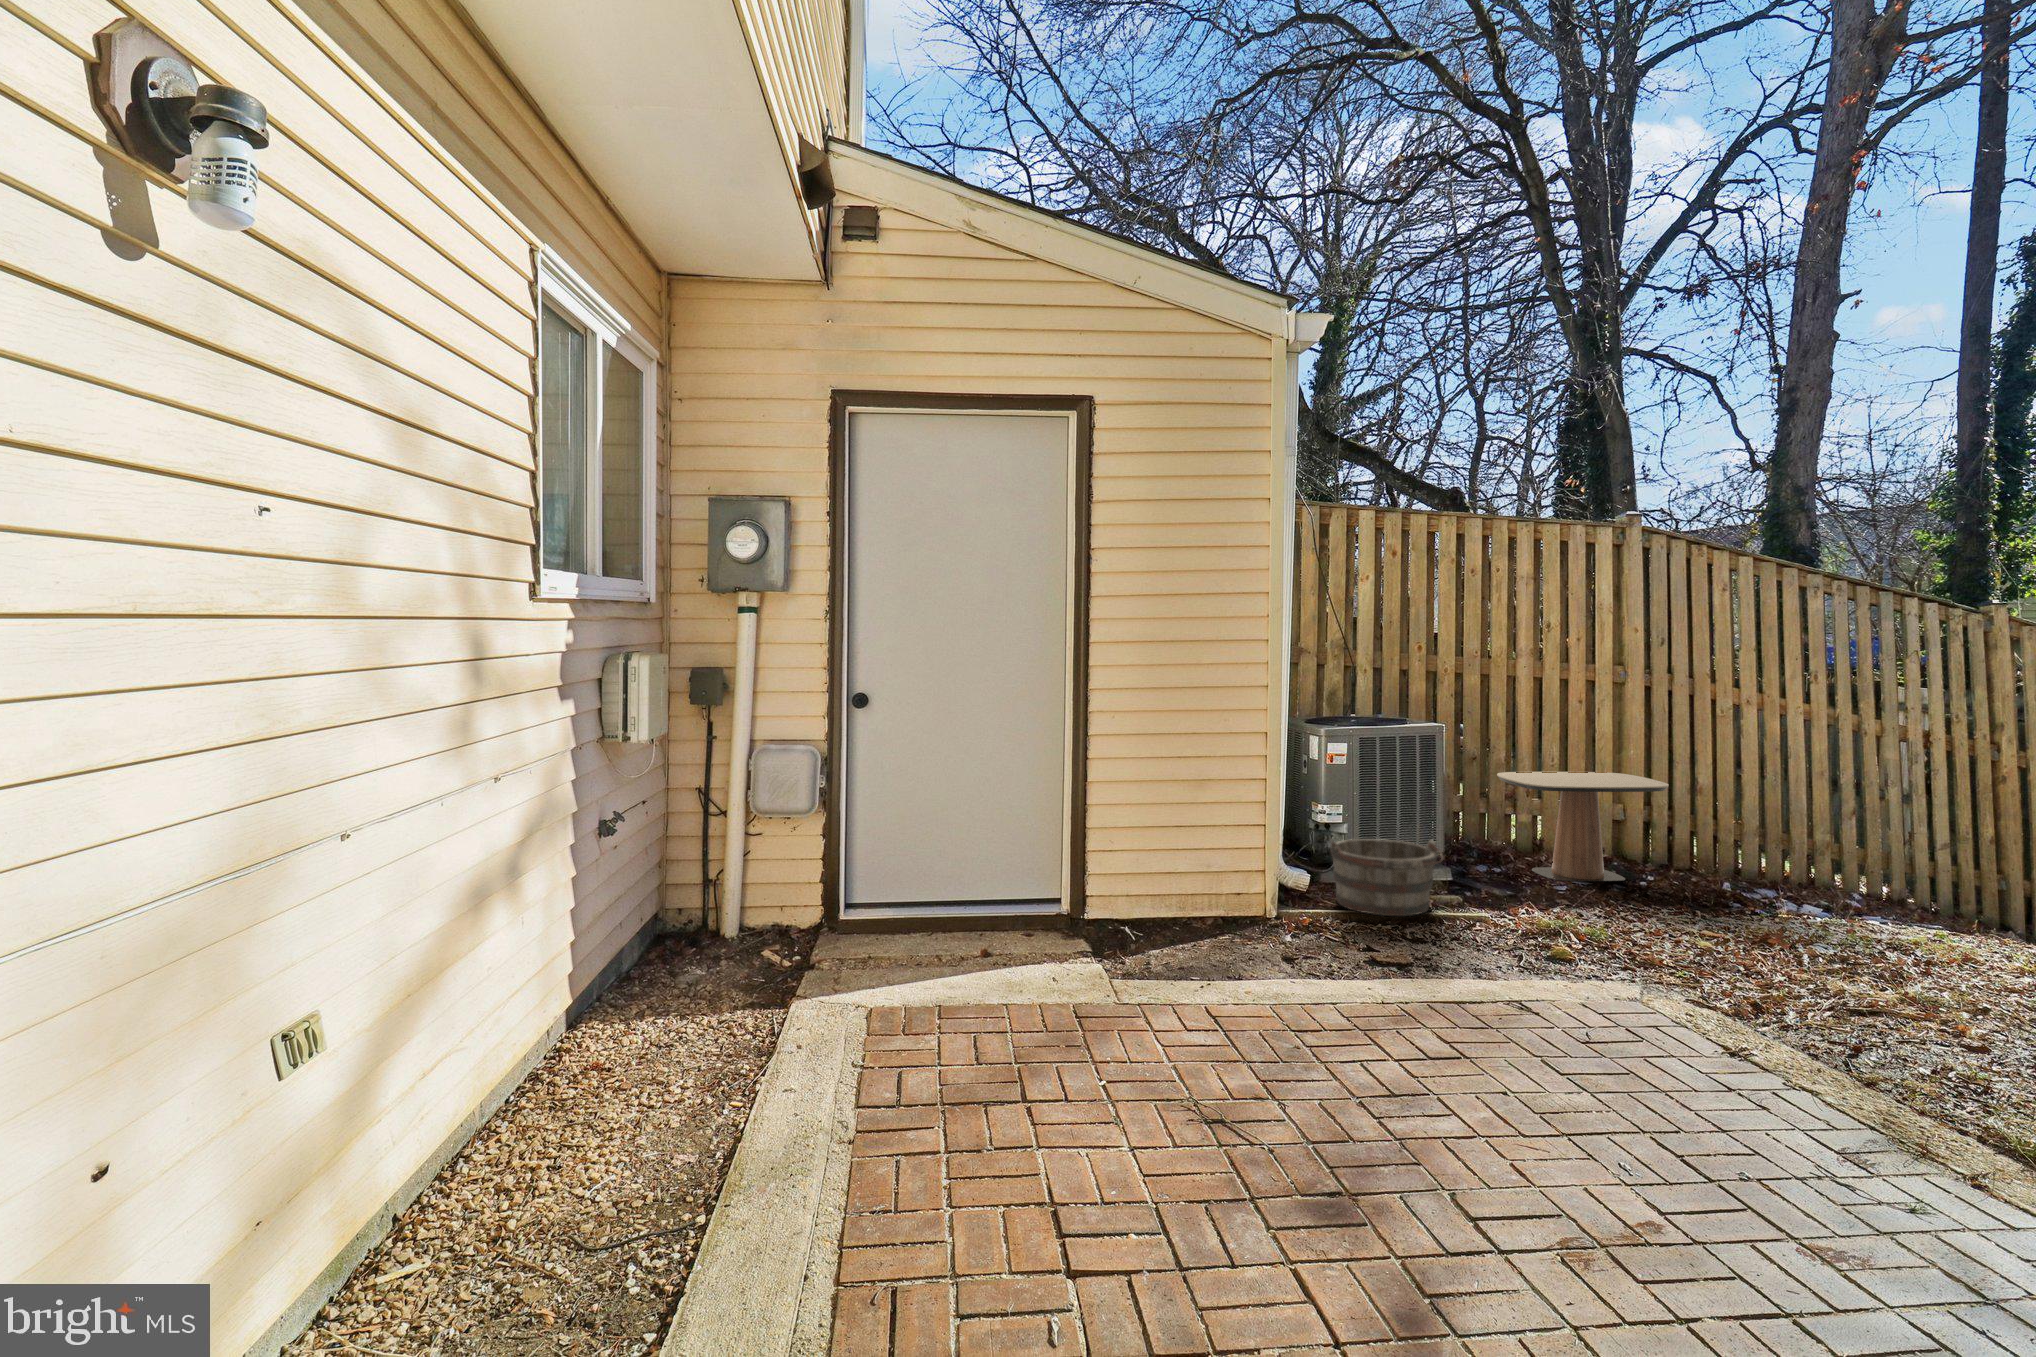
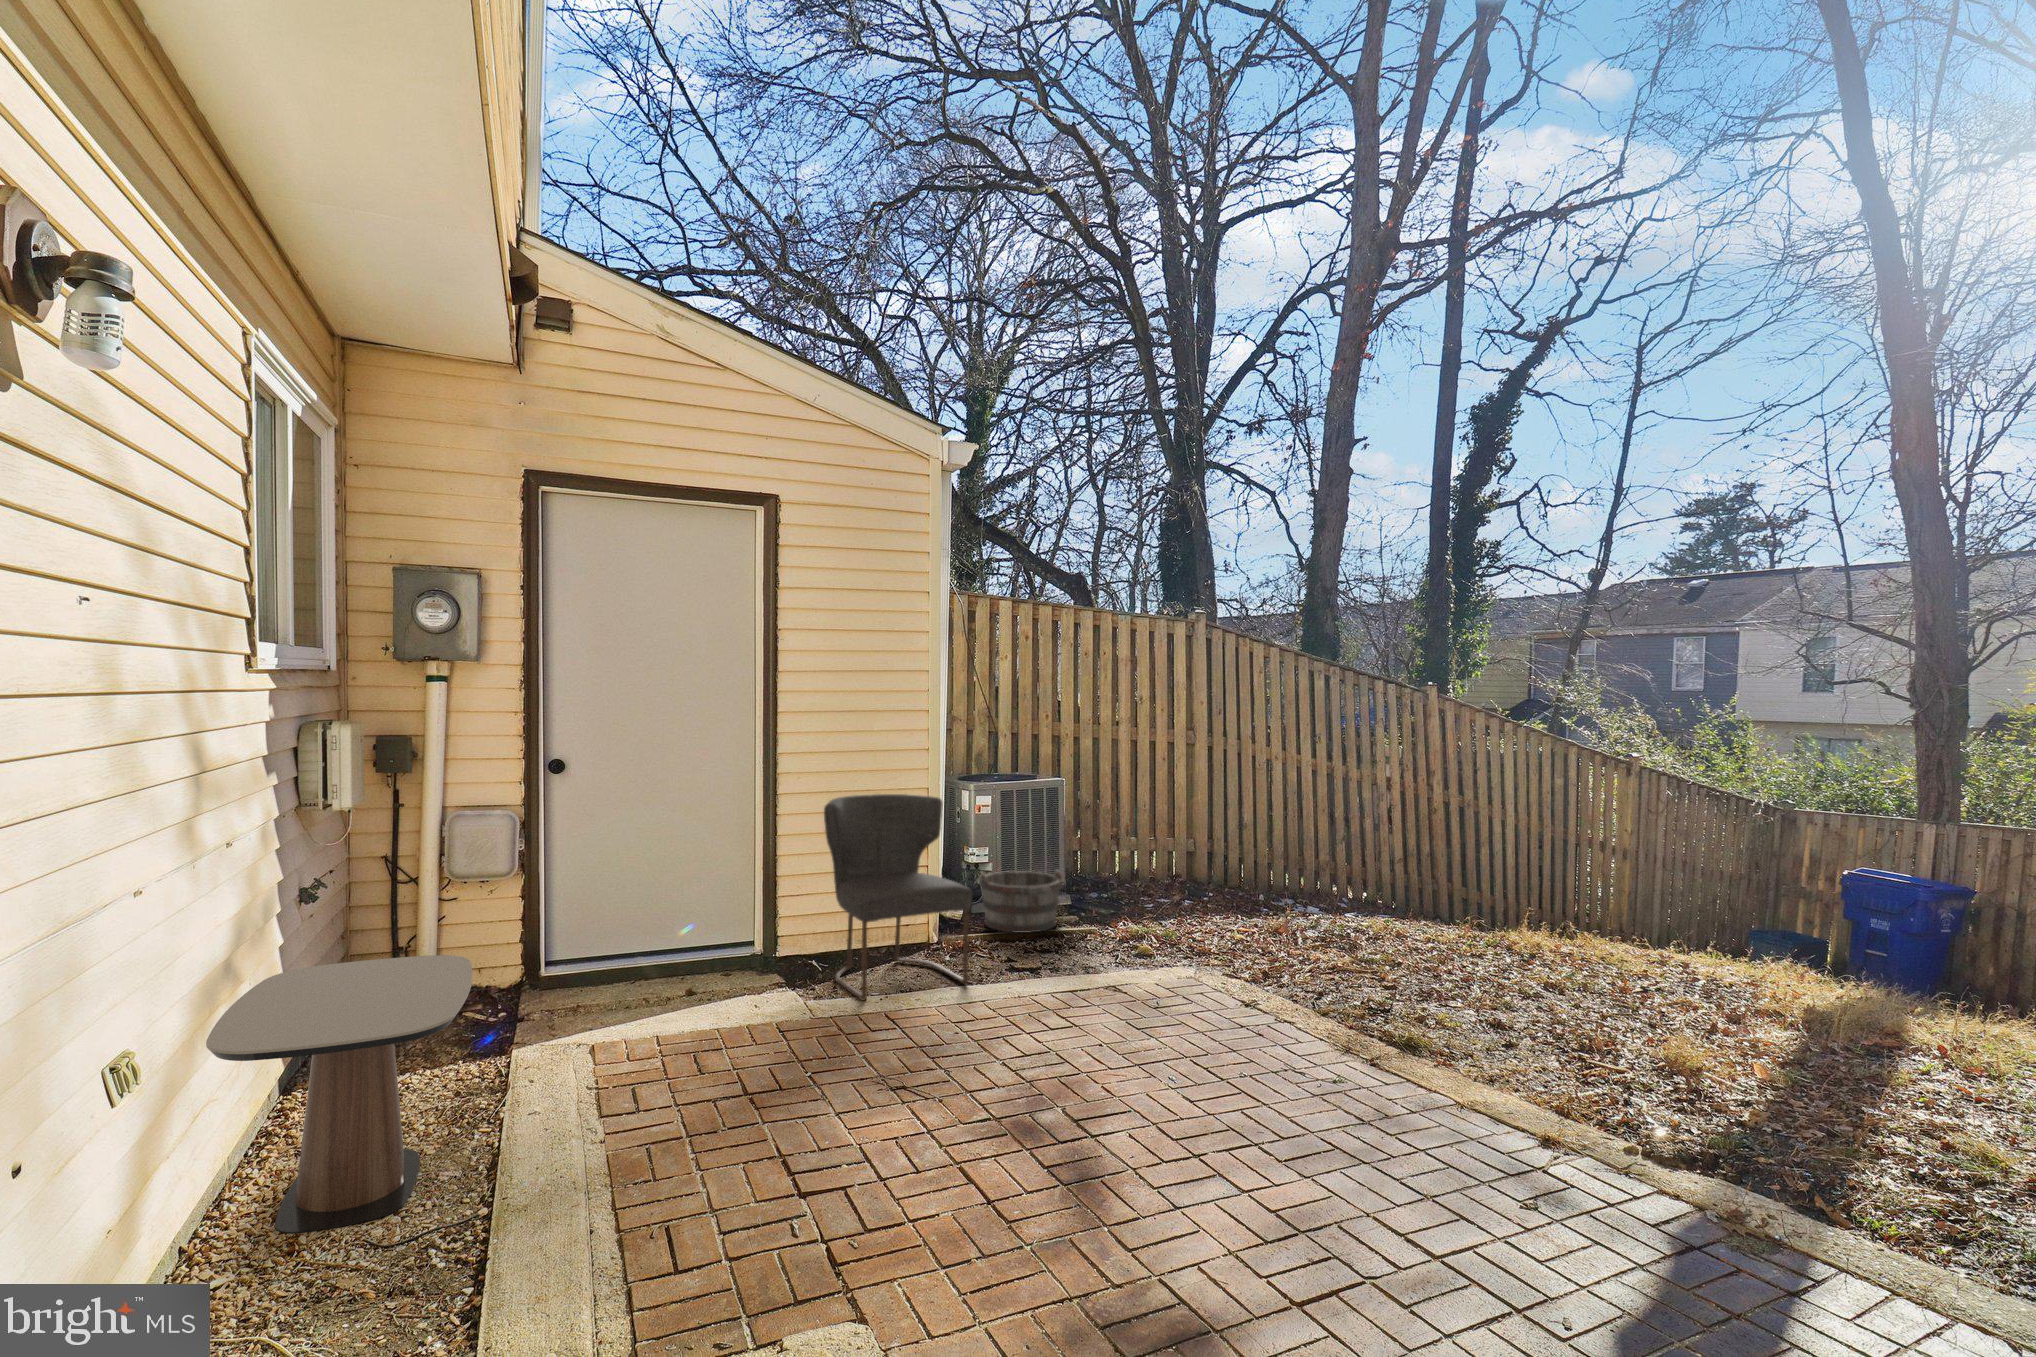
chair: none [1134,740,1319,988] -> present [824,794,972,1001]
side table: present [1497,772,1669,881] -> present [206,955,472,1233]

